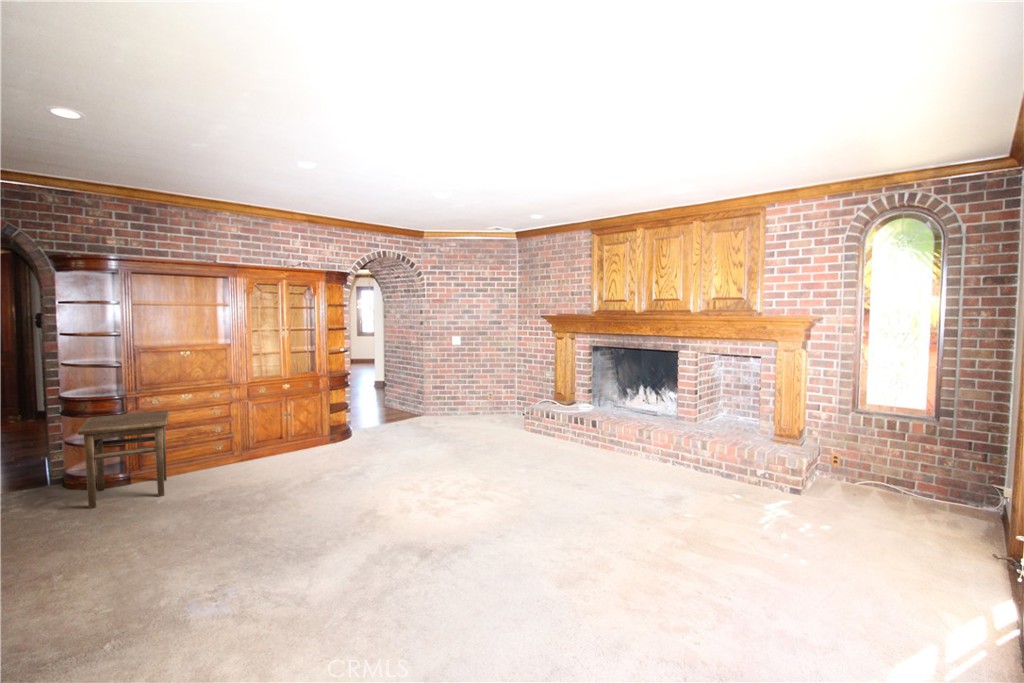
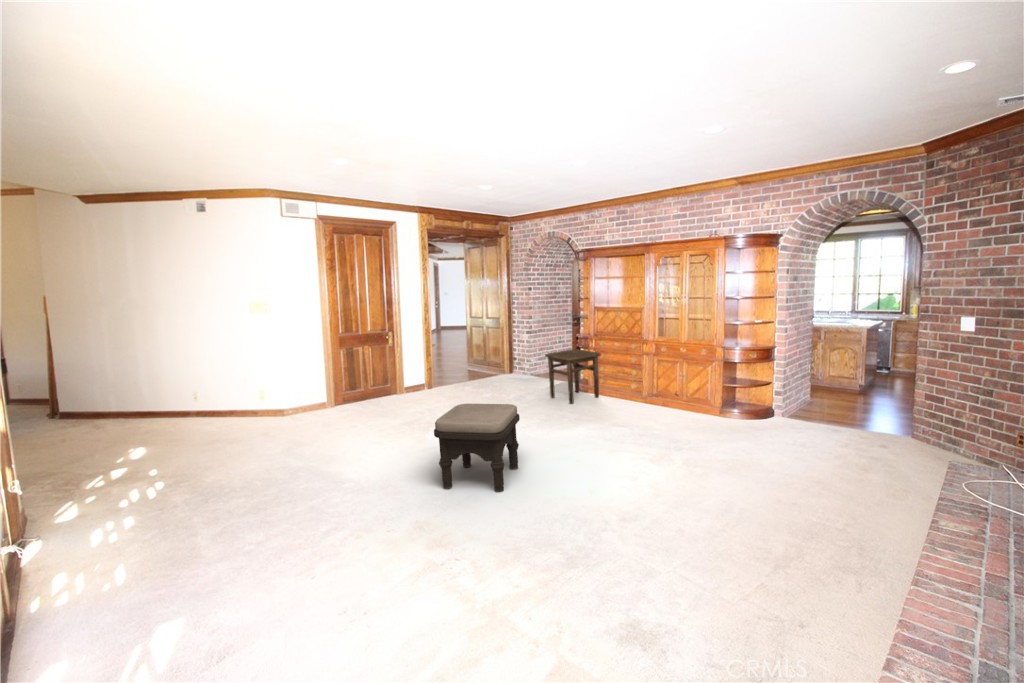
ottoman: none [346,447,468,576] -> present [434,404,520,493]

